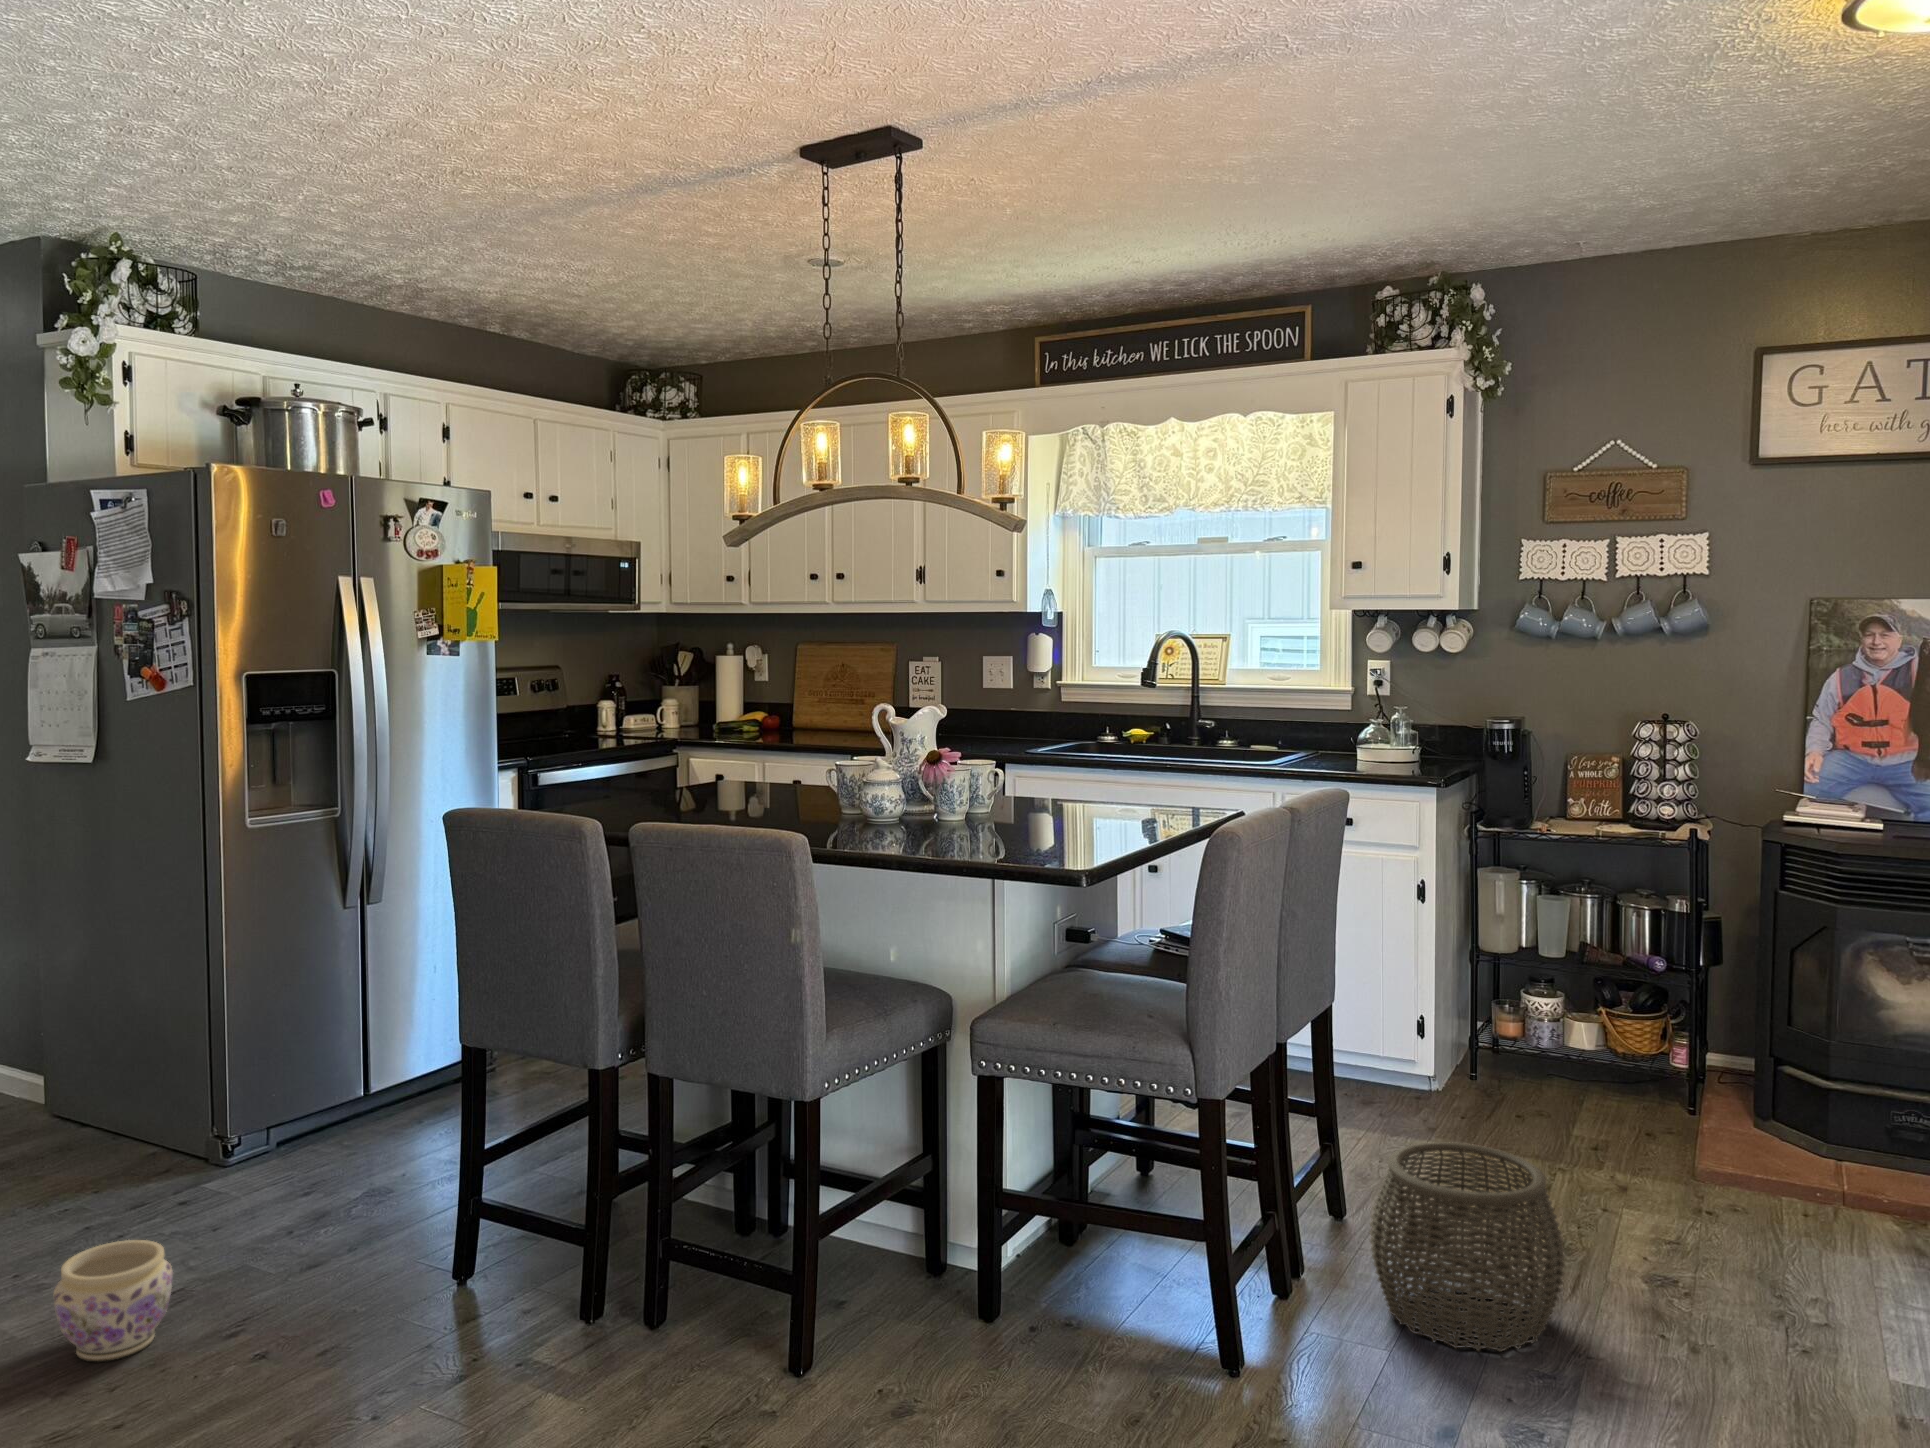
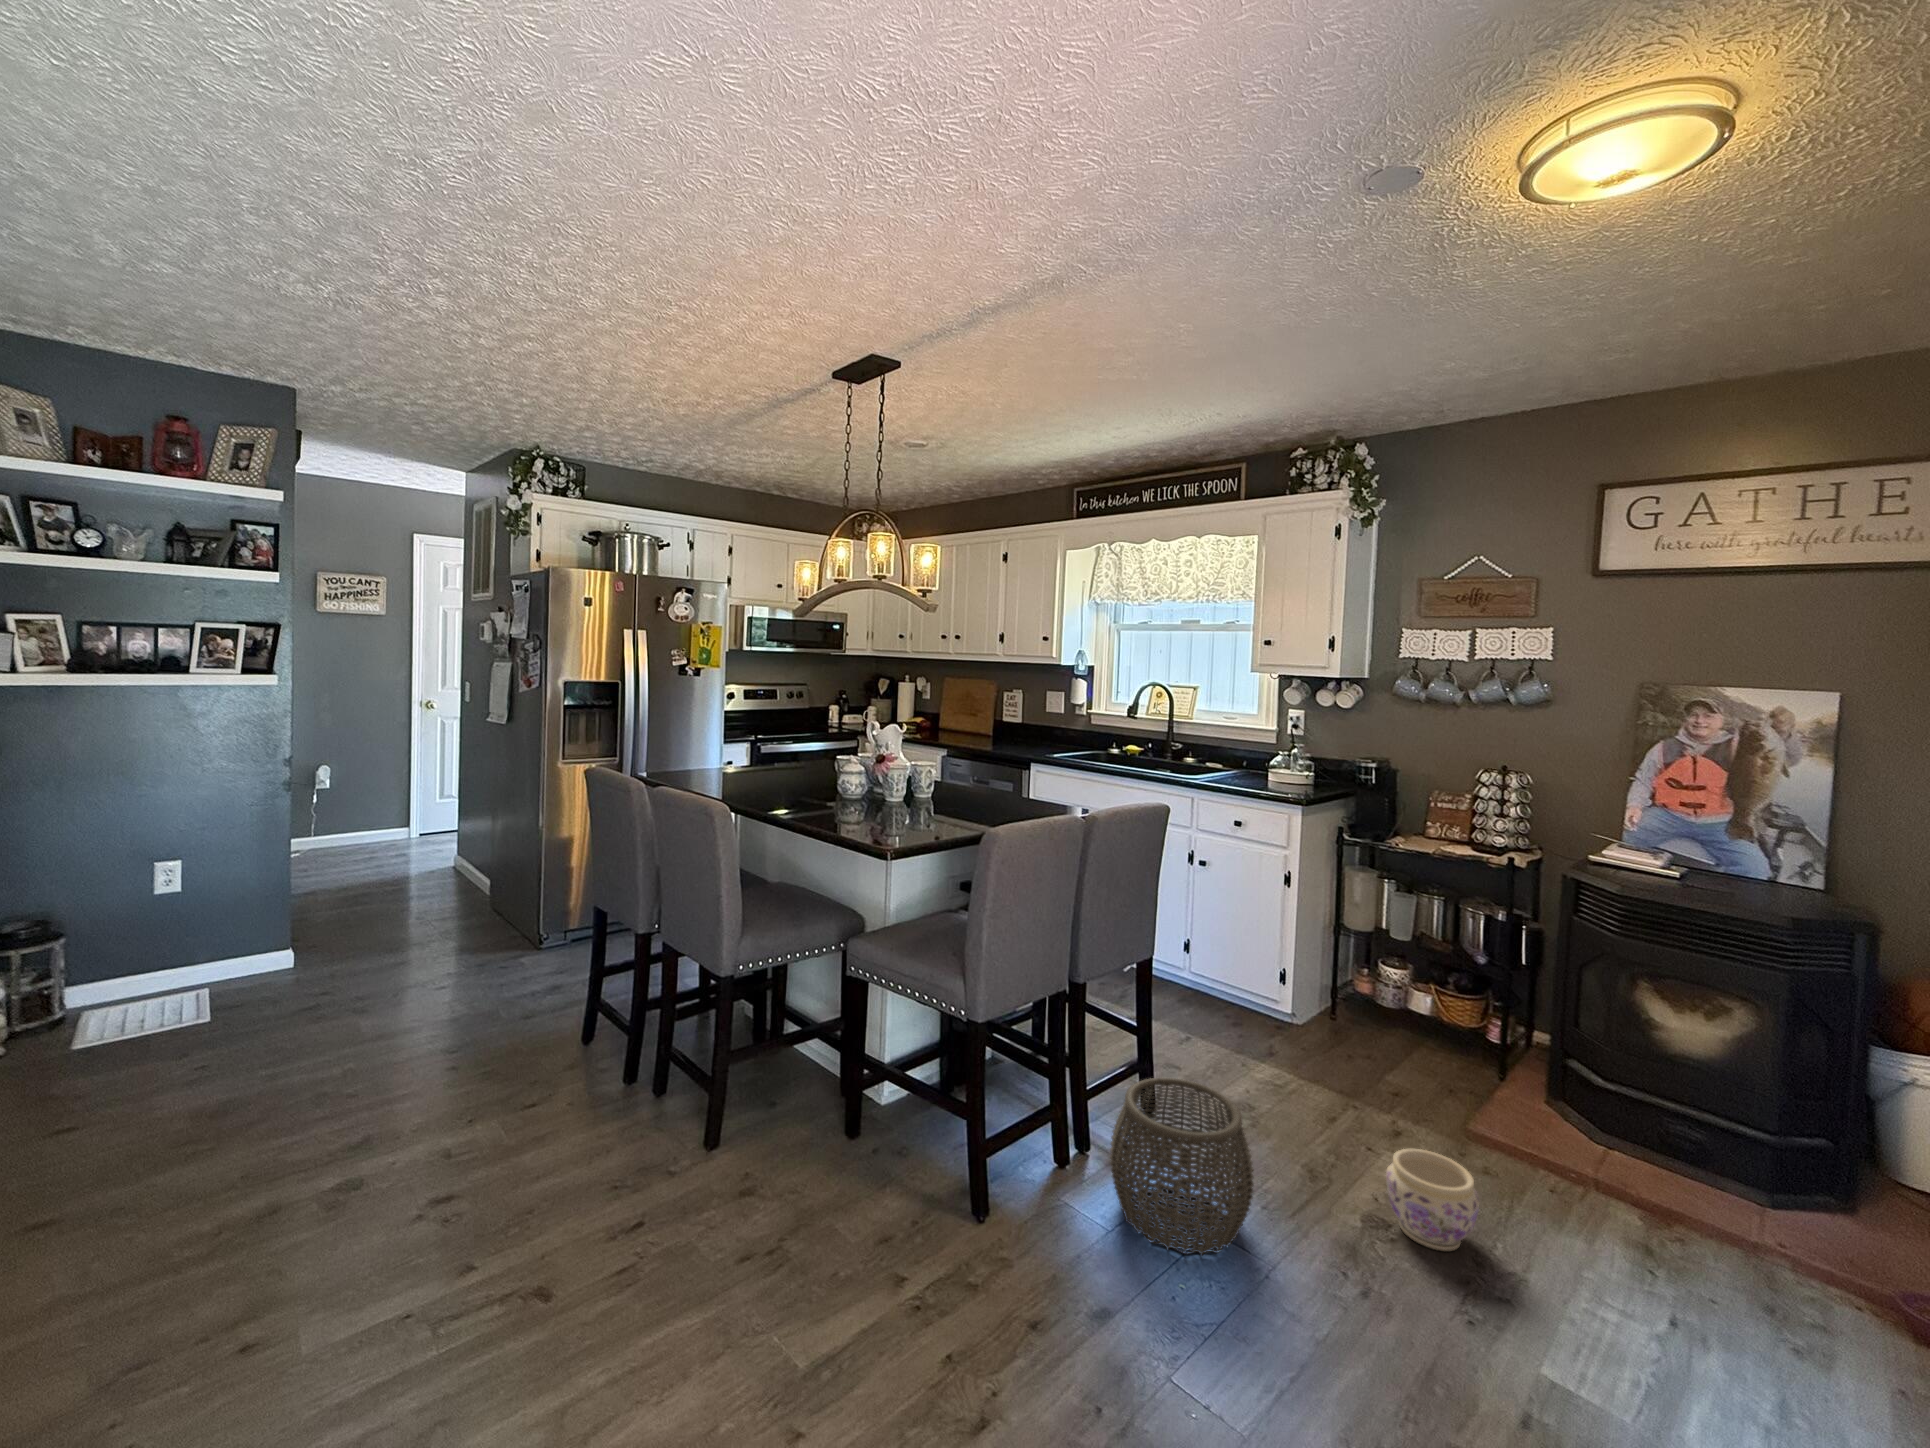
planter: present [54,1240,173,1362] -> present [1386,1149,1480,1252]

